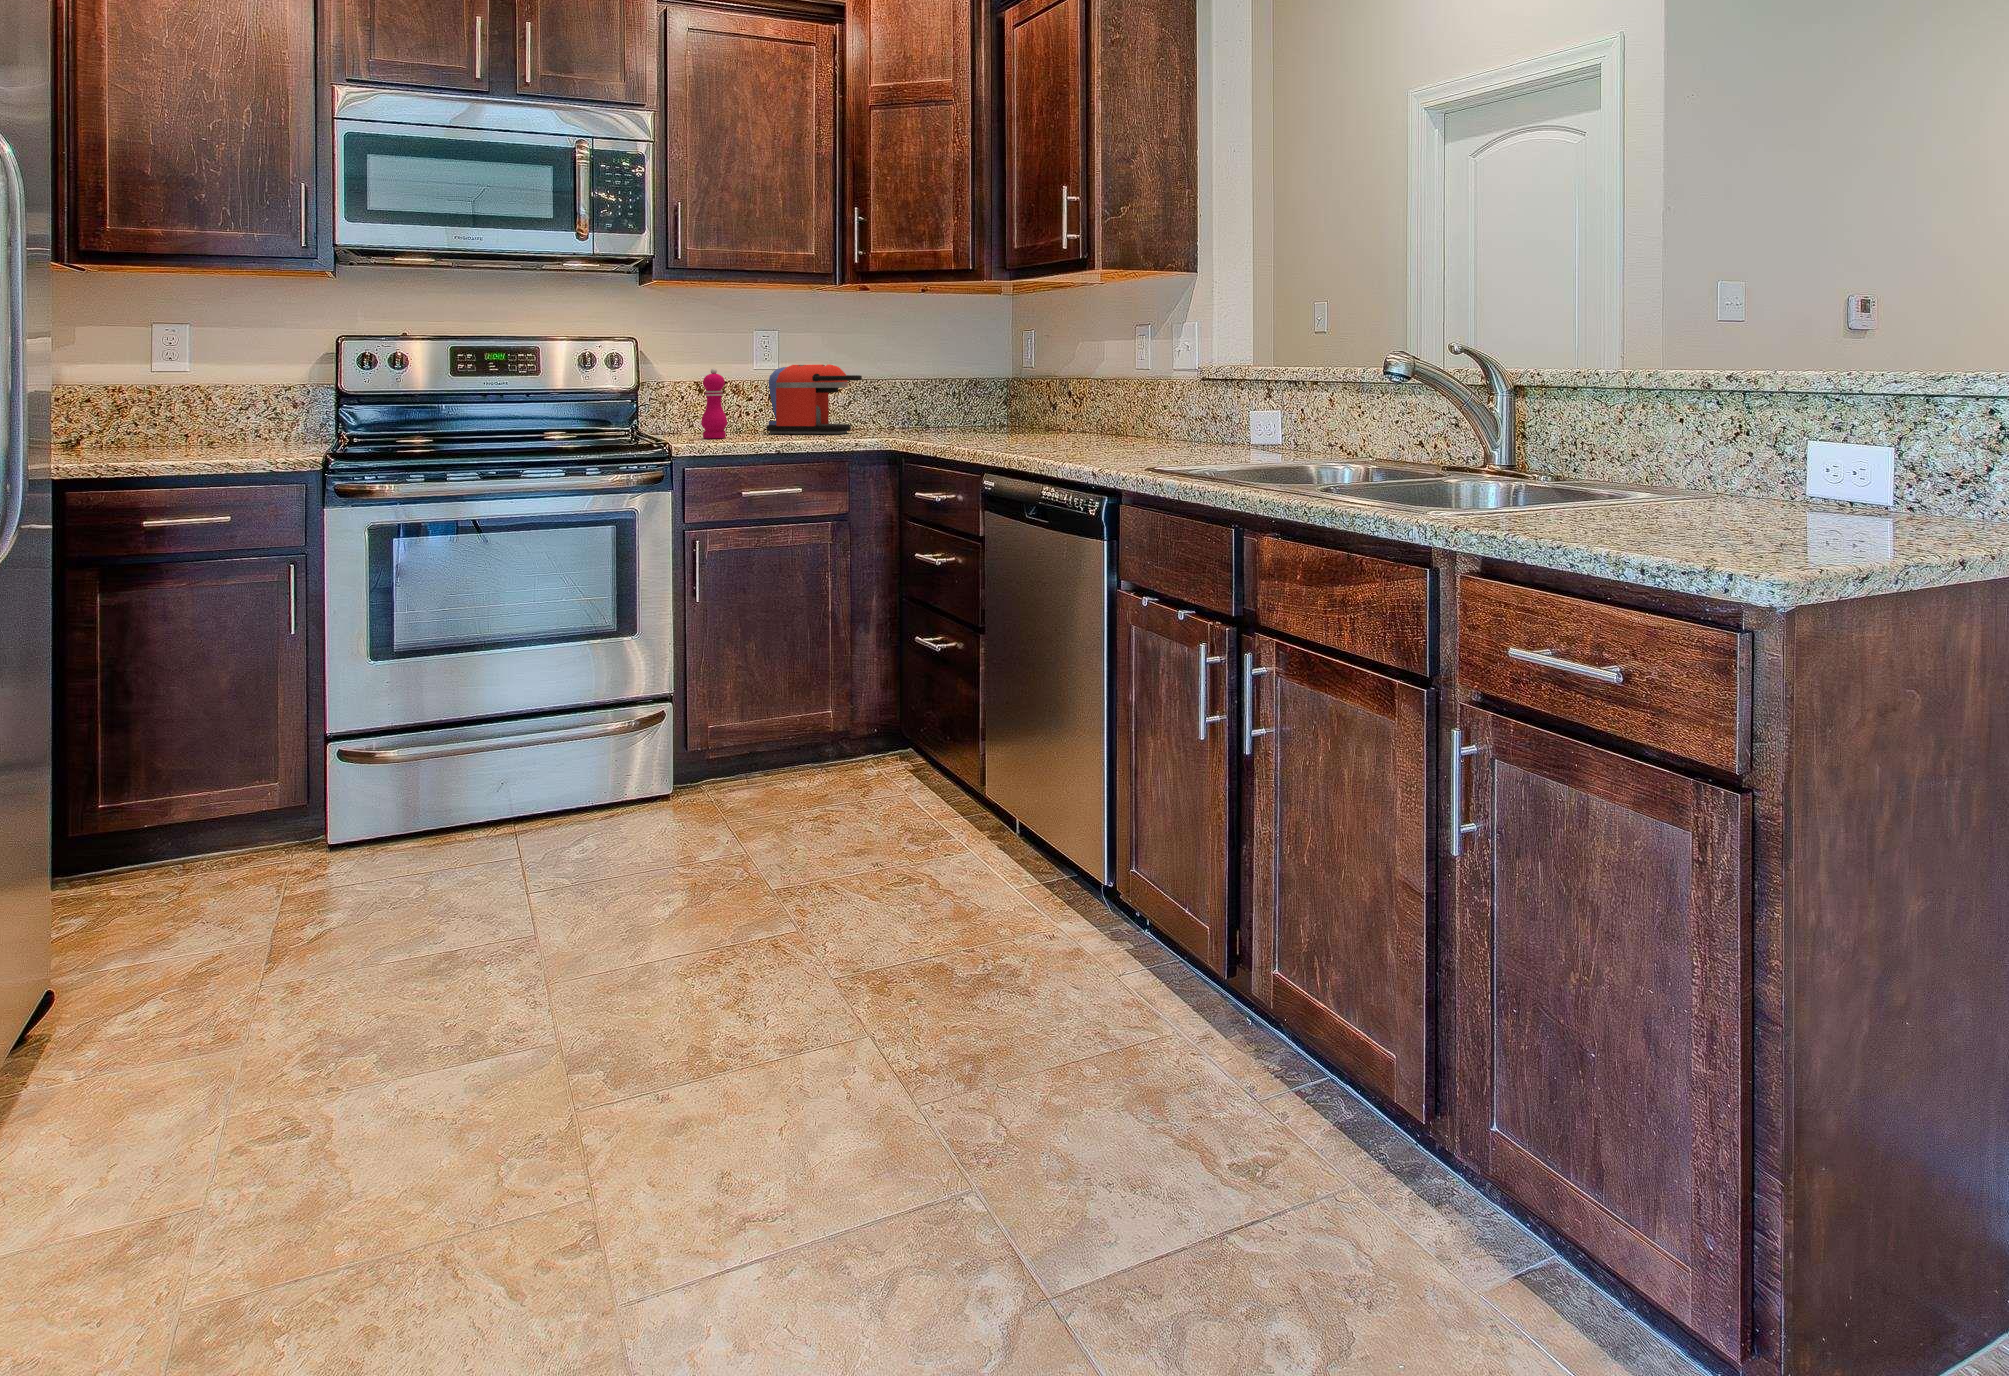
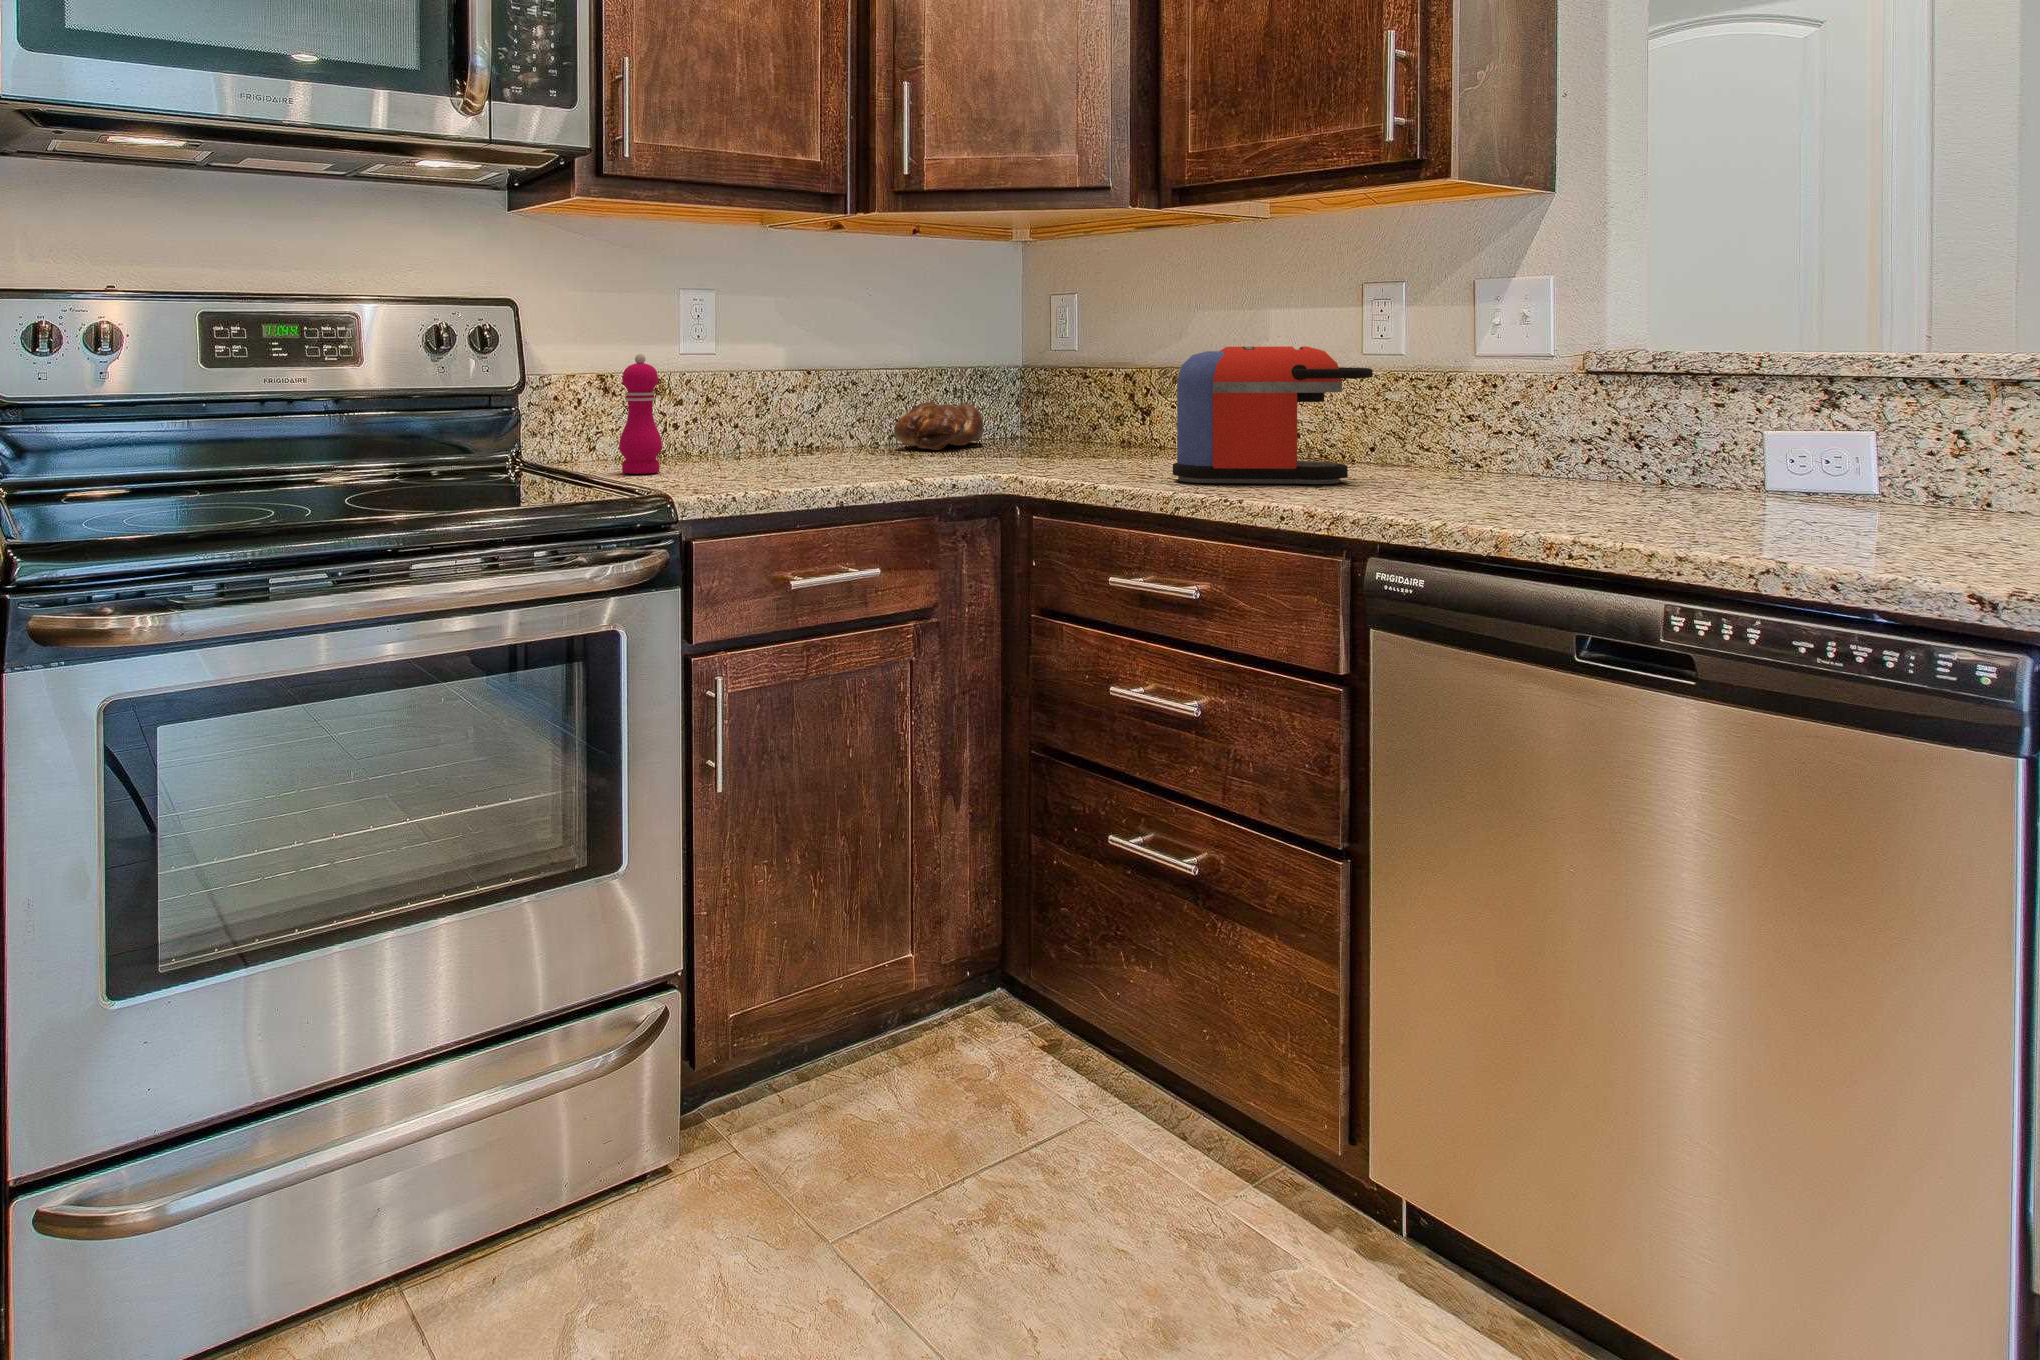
coffee maker: present [766,364,862,434] -> present [1173,346,1373,484]
bread loaf: none [906,400,977,430] -> present [894,402,983,450]

